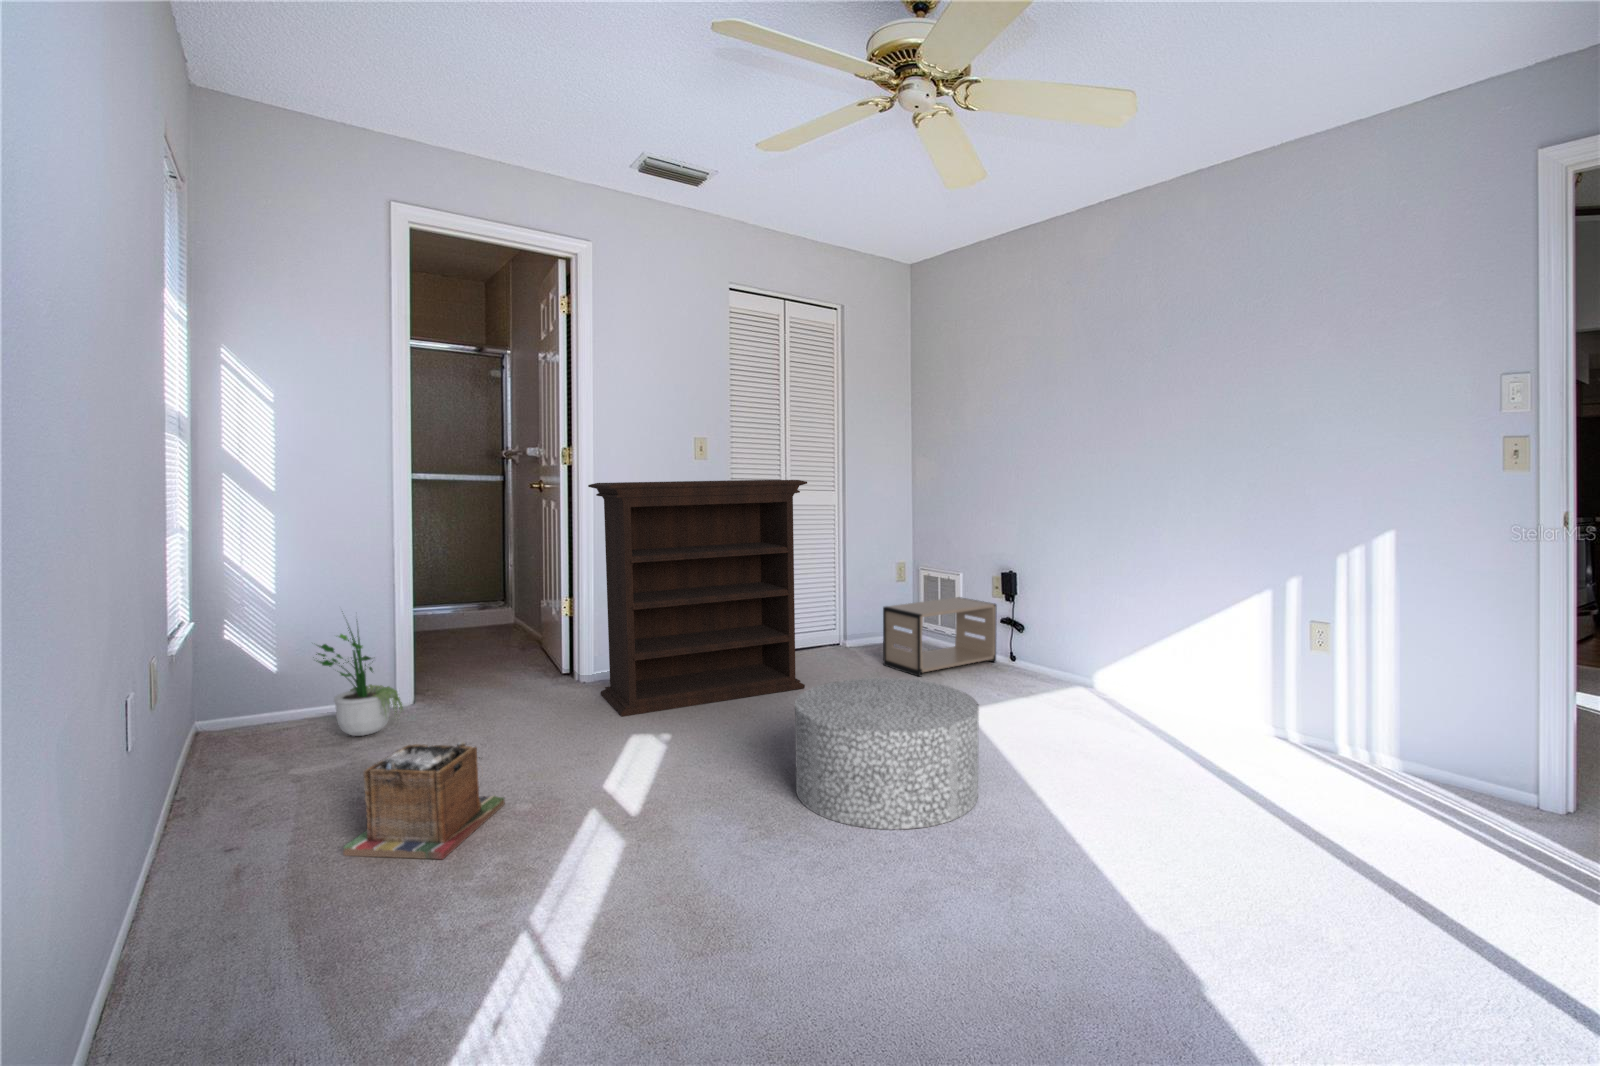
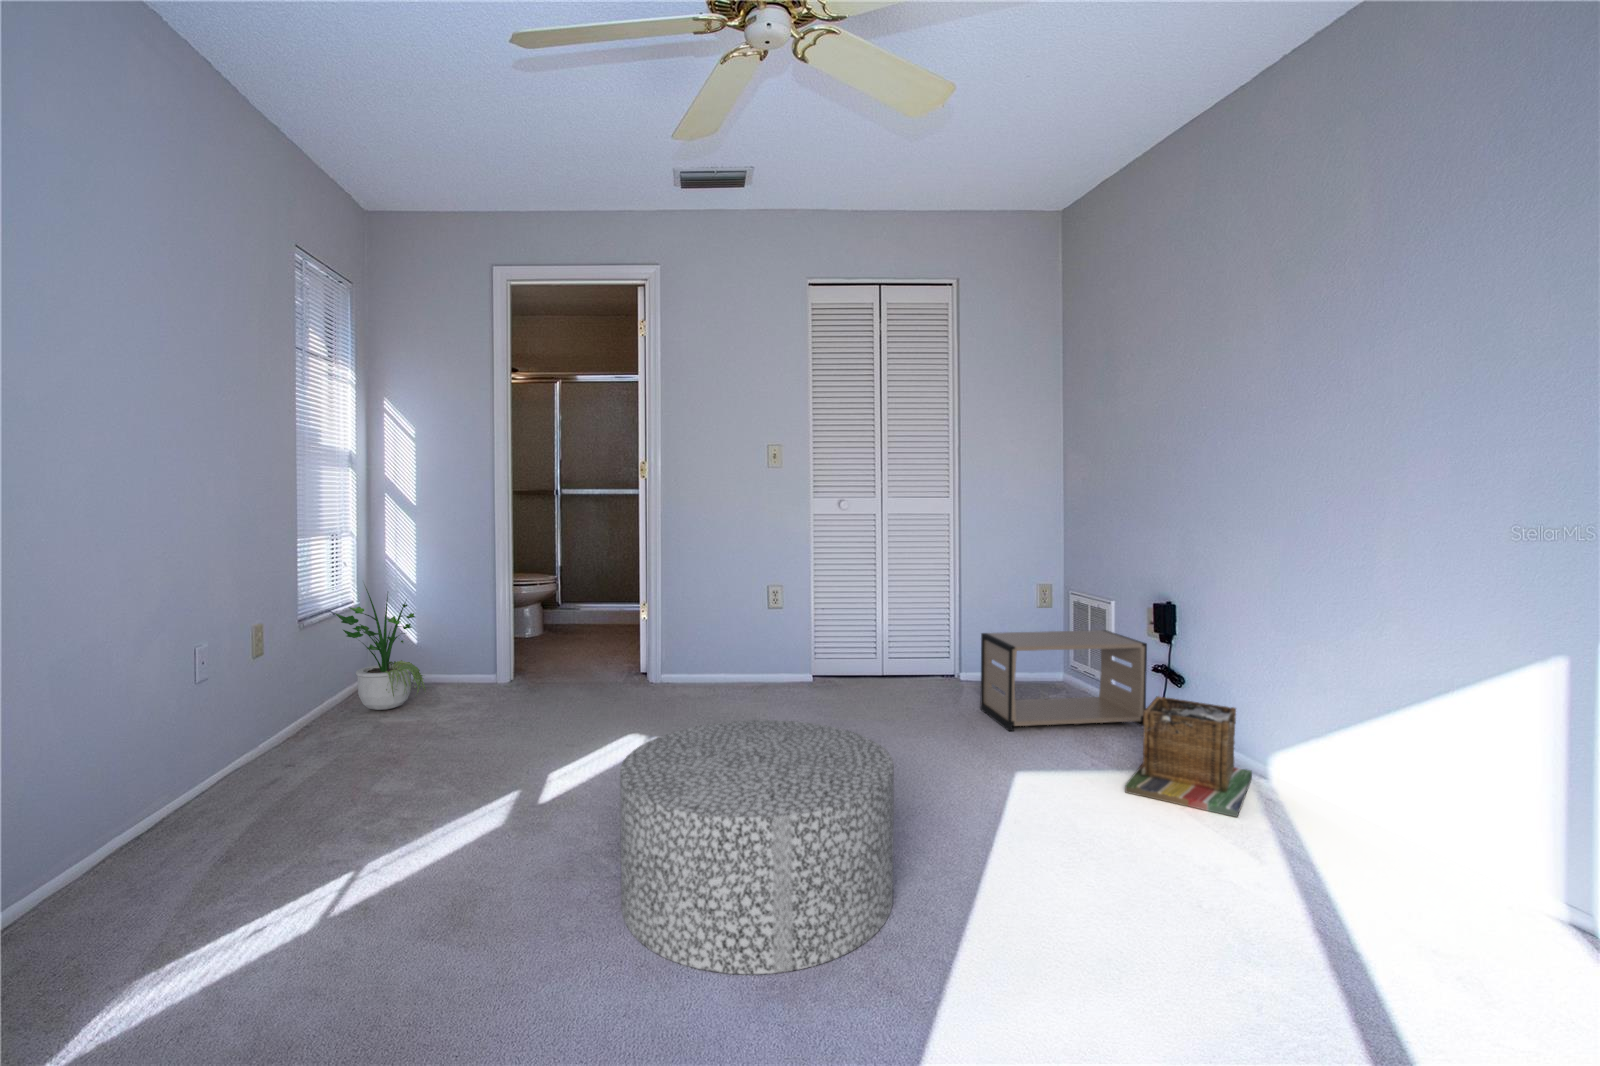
bookshelf: present [588,480,807,717] -> none [602,462,853,728]
laundry basket: present [343,742,505,859] -> present [1125,696,1252,817]

